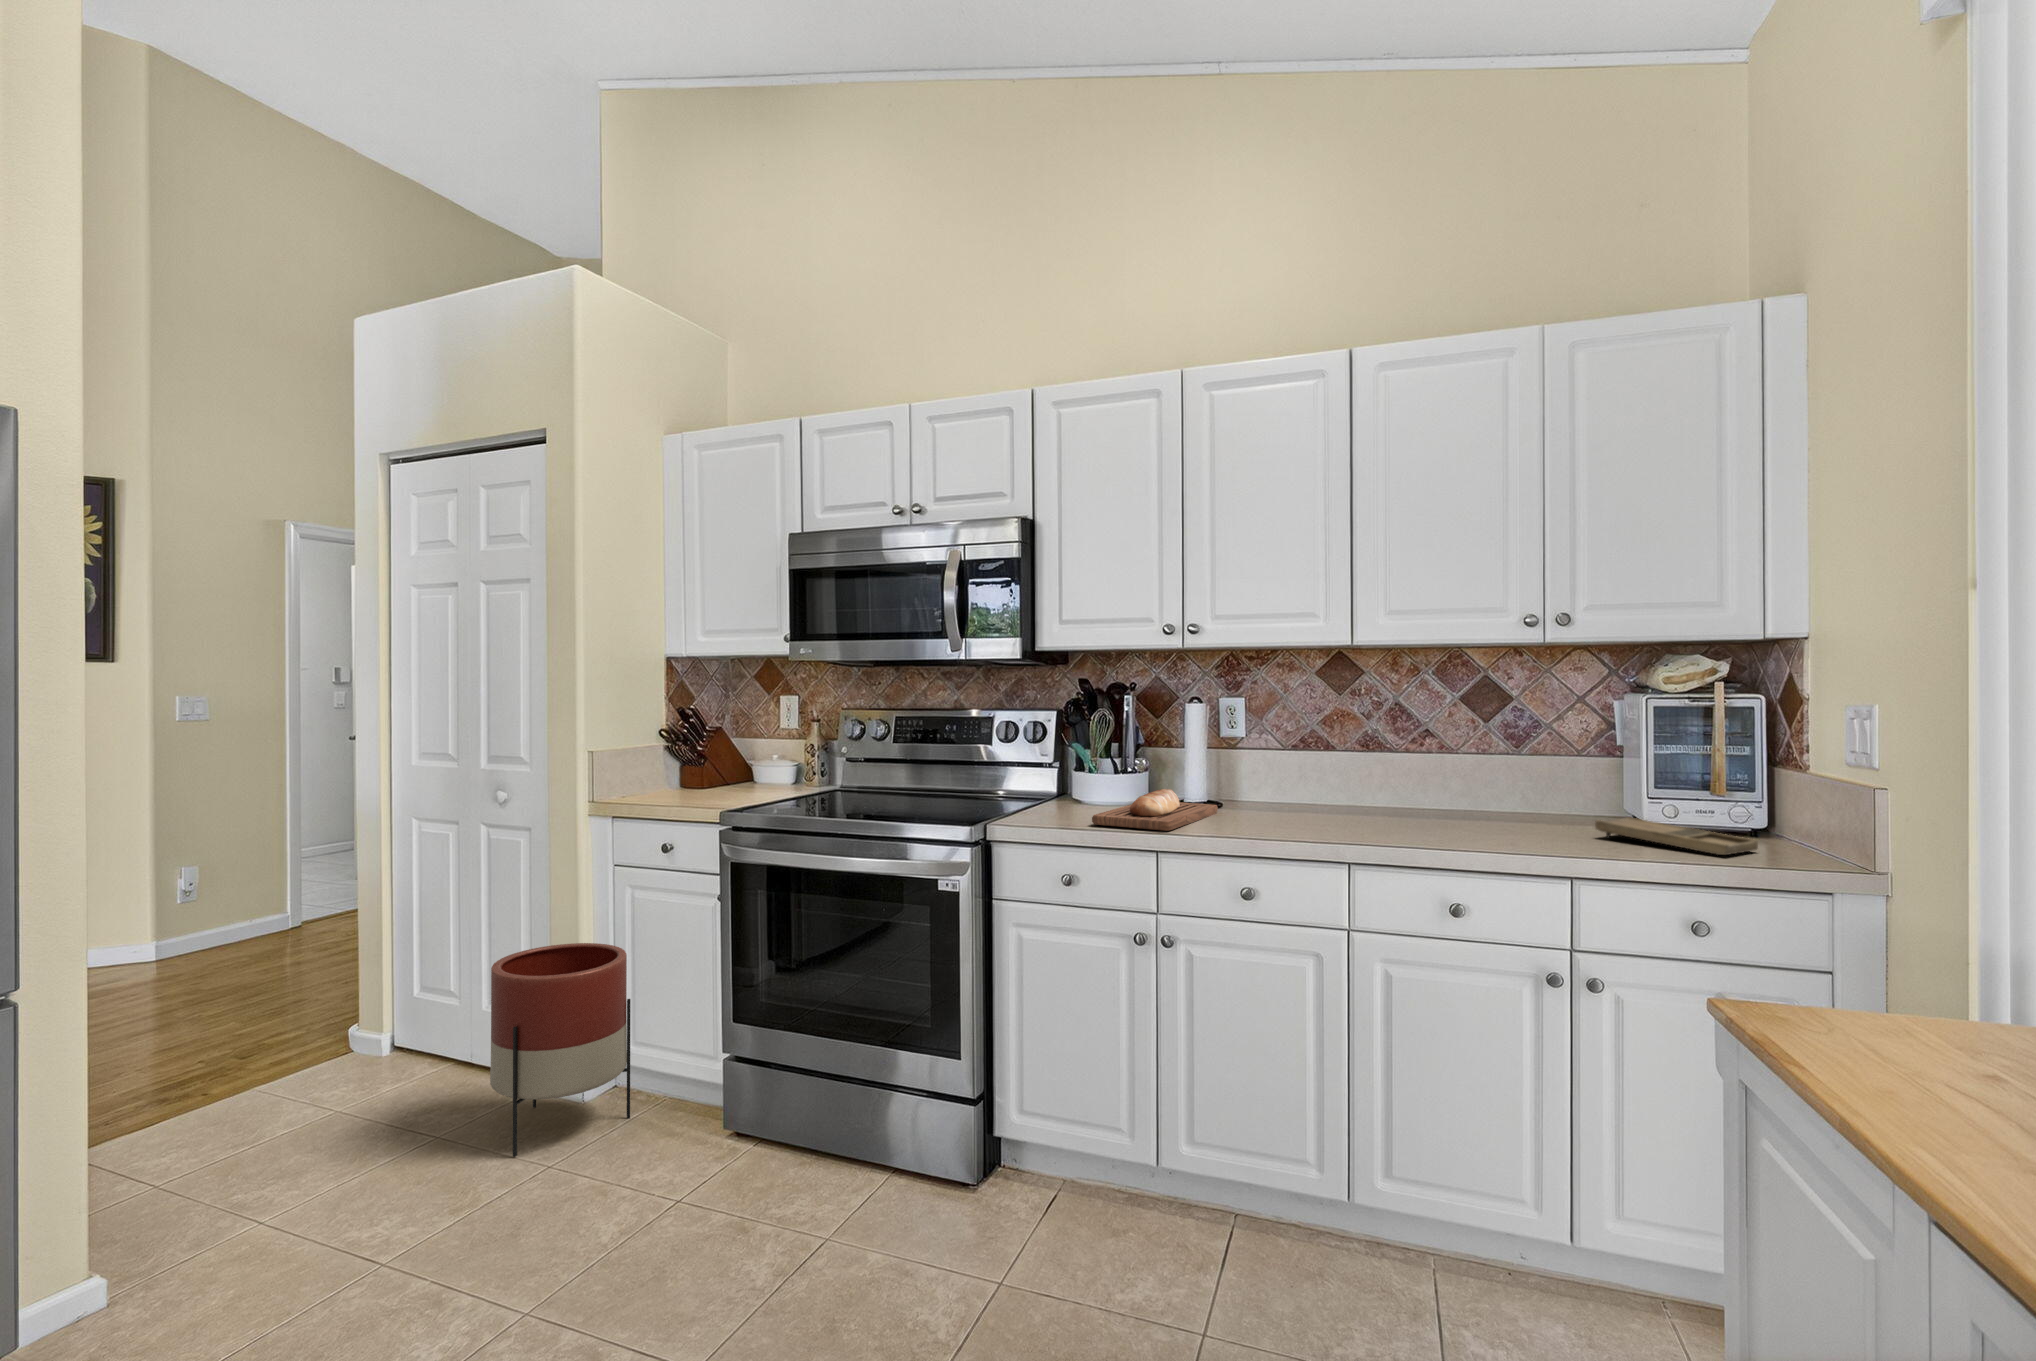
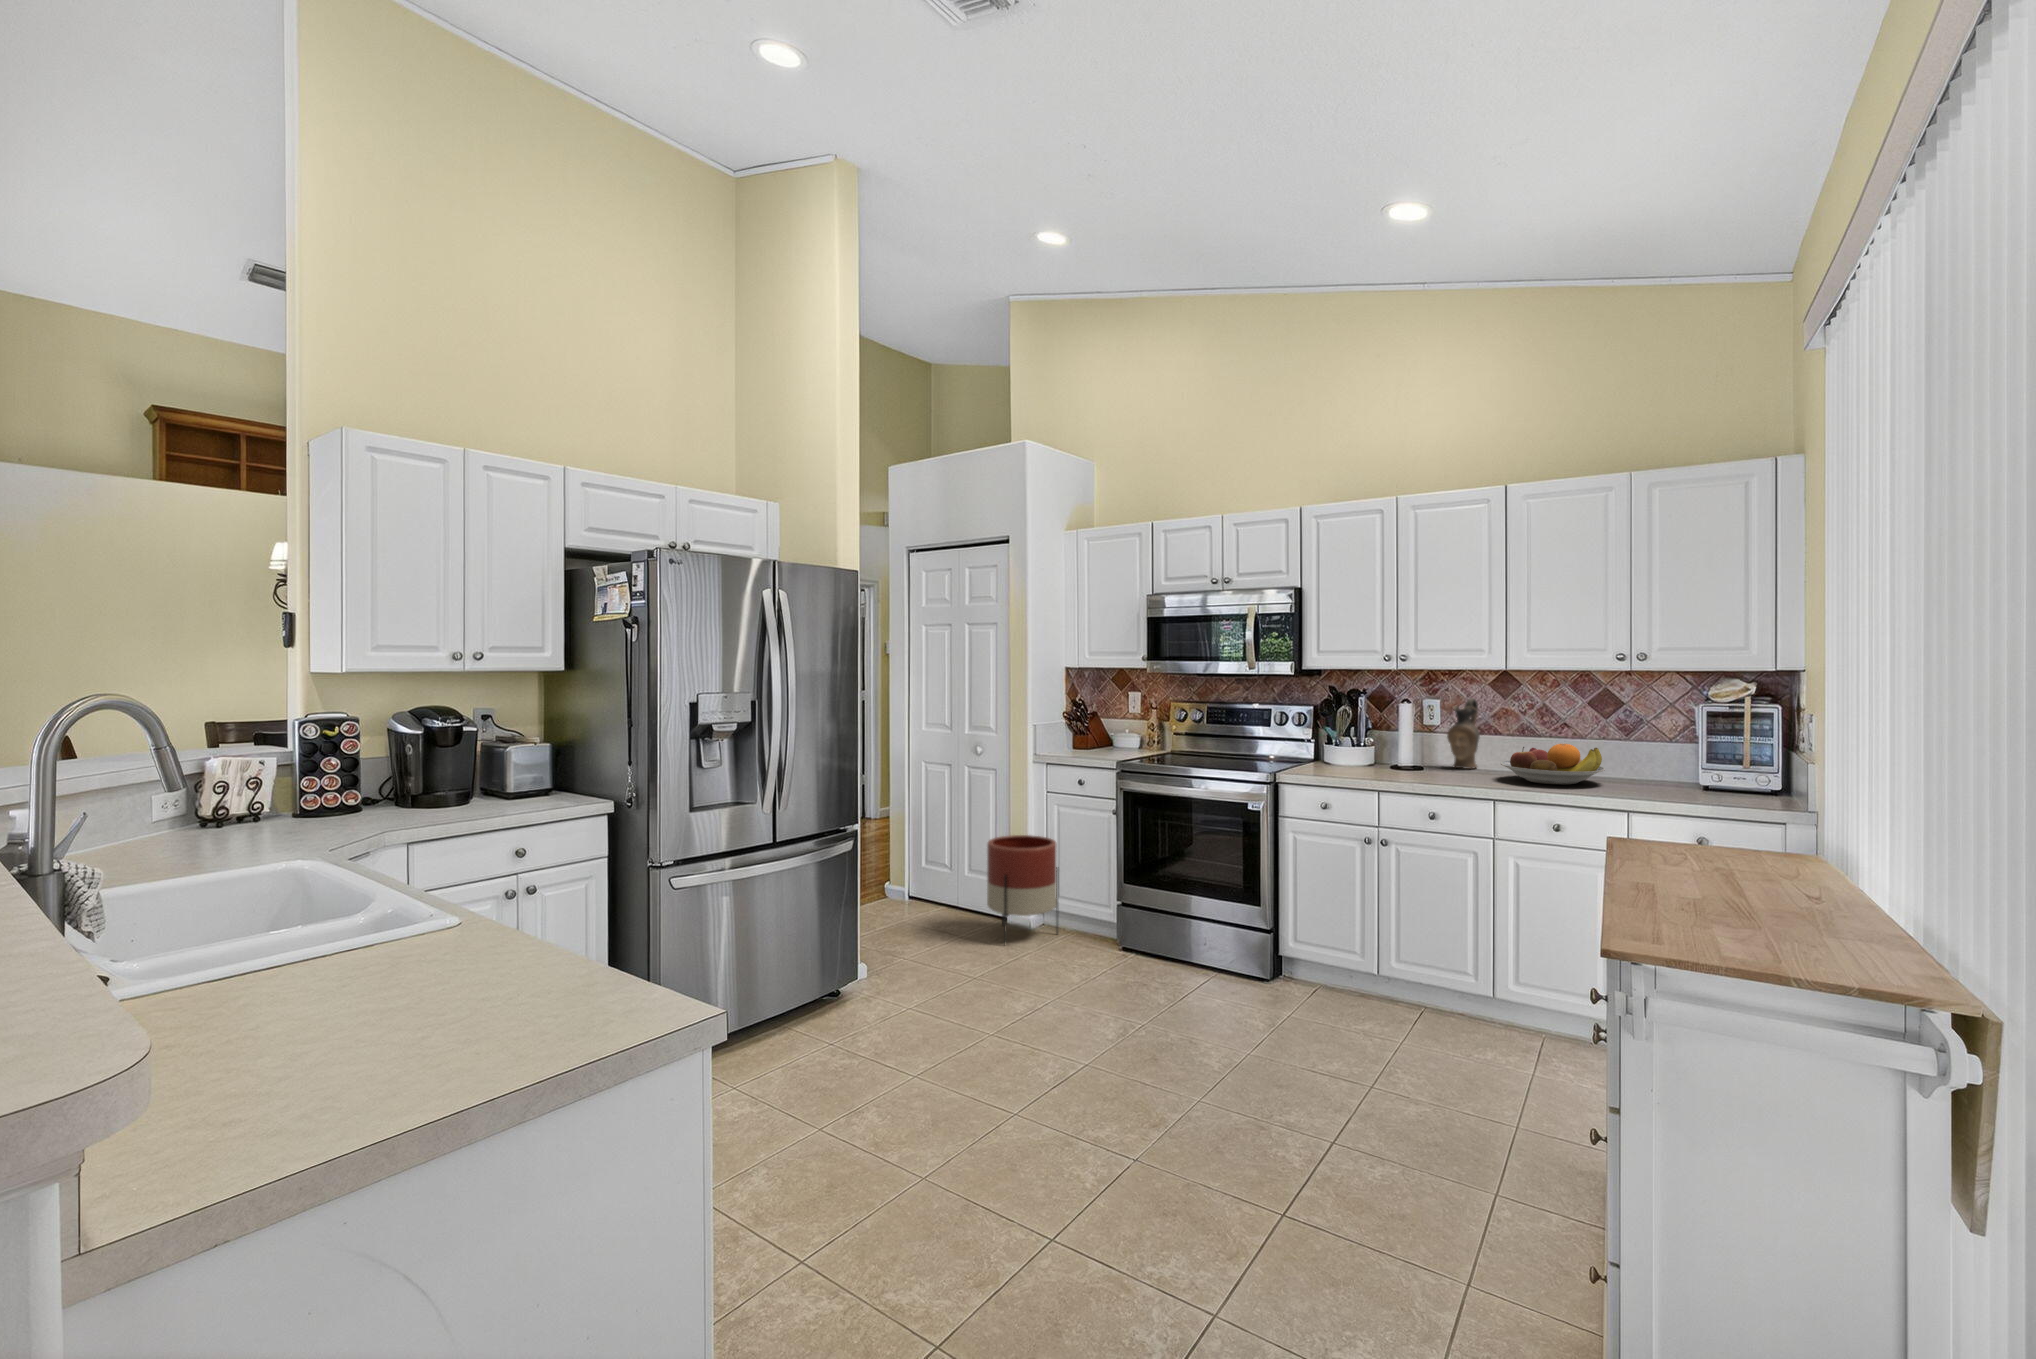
ceramic pitcher: none [1258,694,1306,808] -> present [1447,698,1480,769]
fruit bowl: none [1348,764,1511,833] -> present [1500,744,1605,785]
bread loaf: present [1092,789,1218,831] -> none [1338,755,1419,778]
tray: present [1595,817,1758,855] -> none [1658,778,1755,800]

